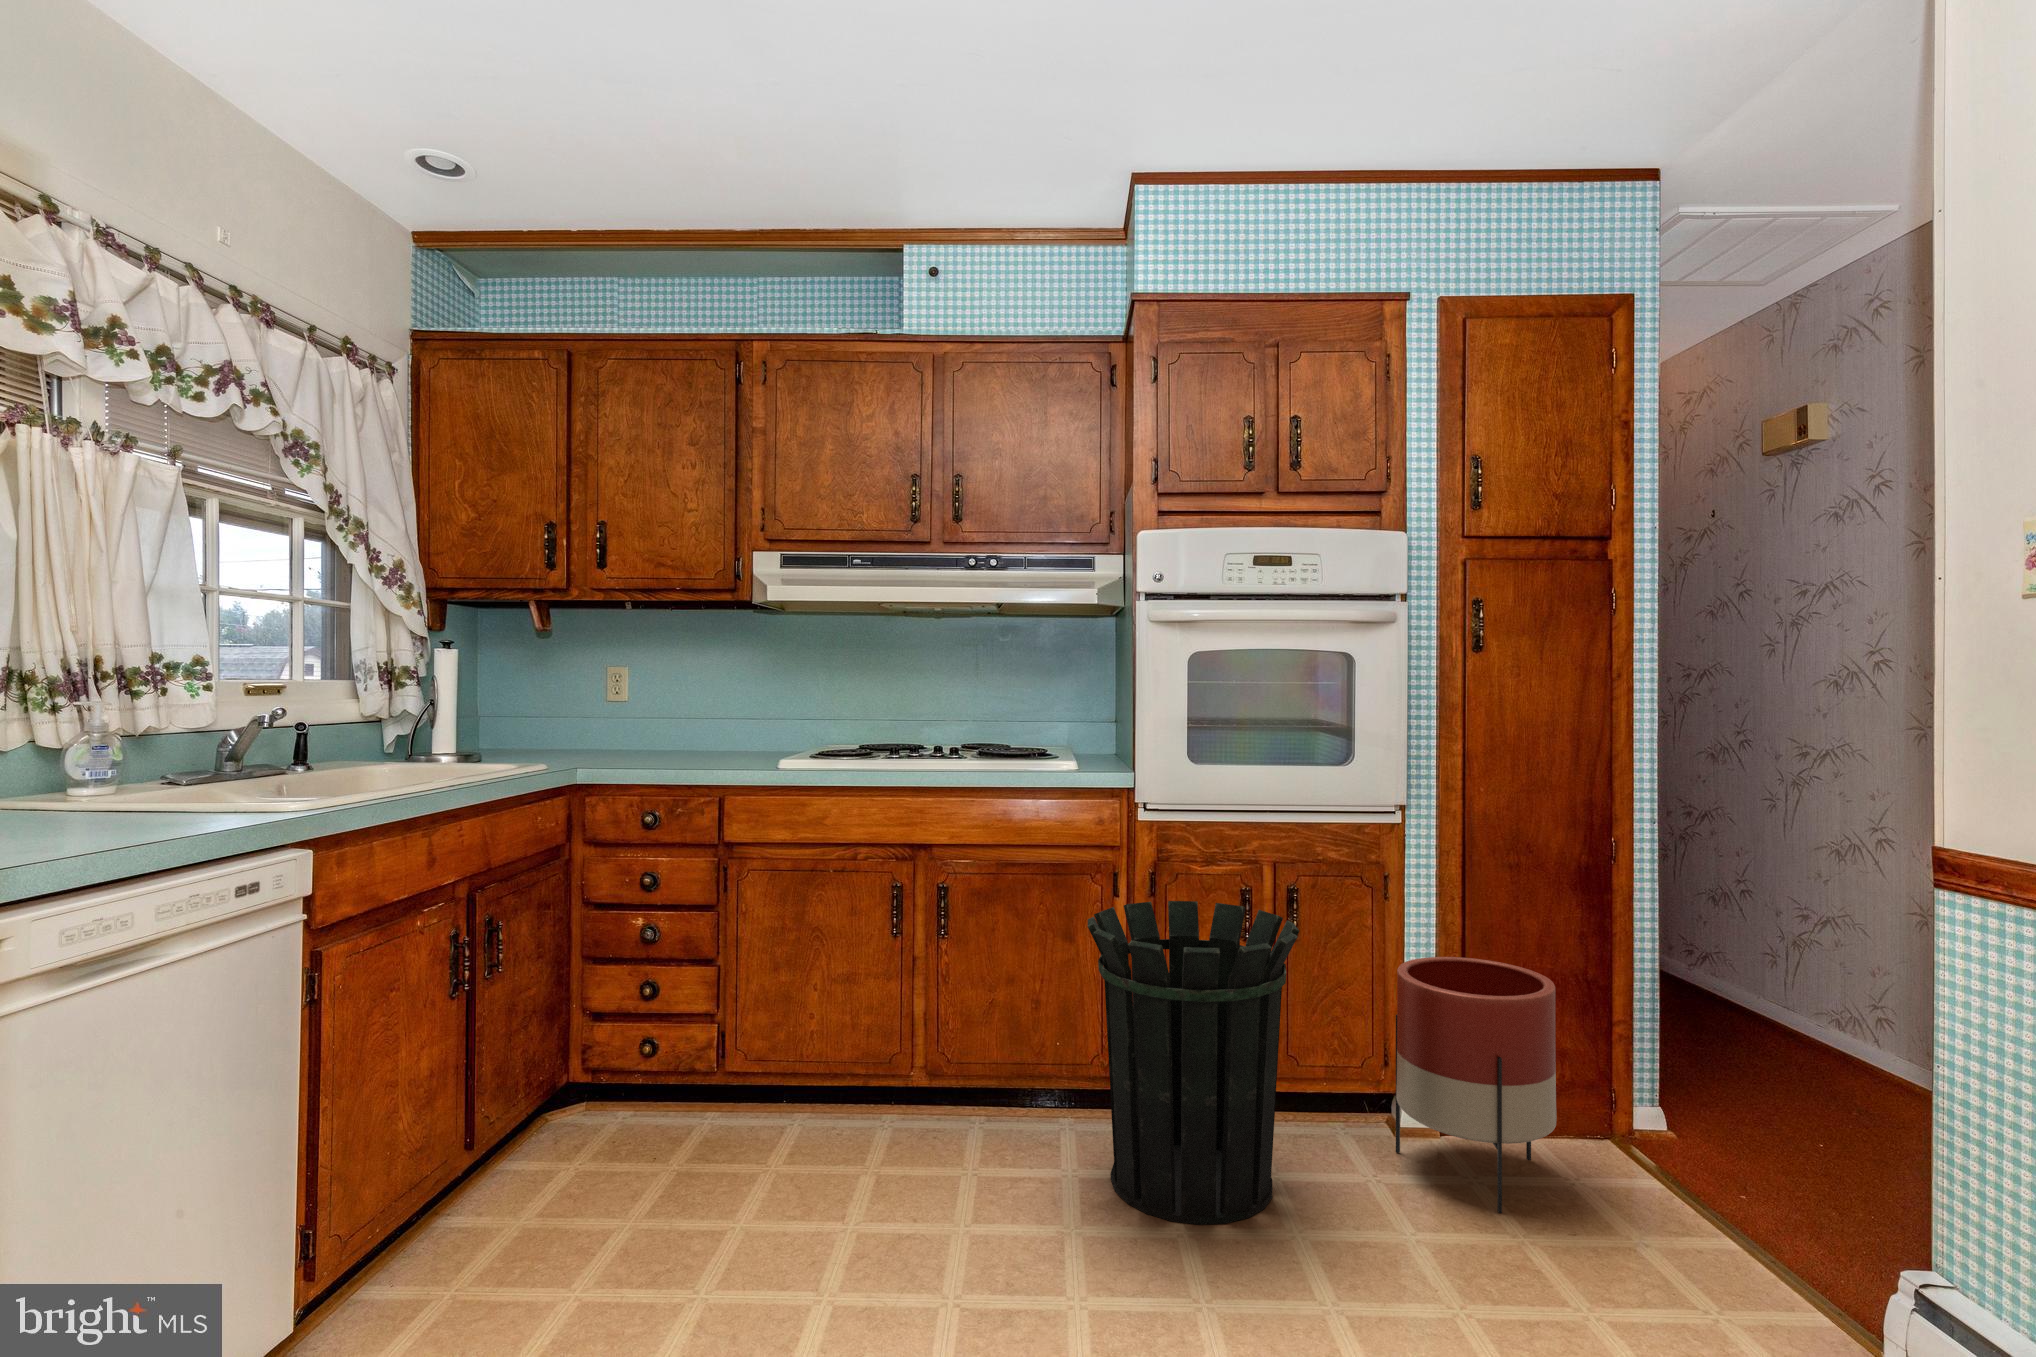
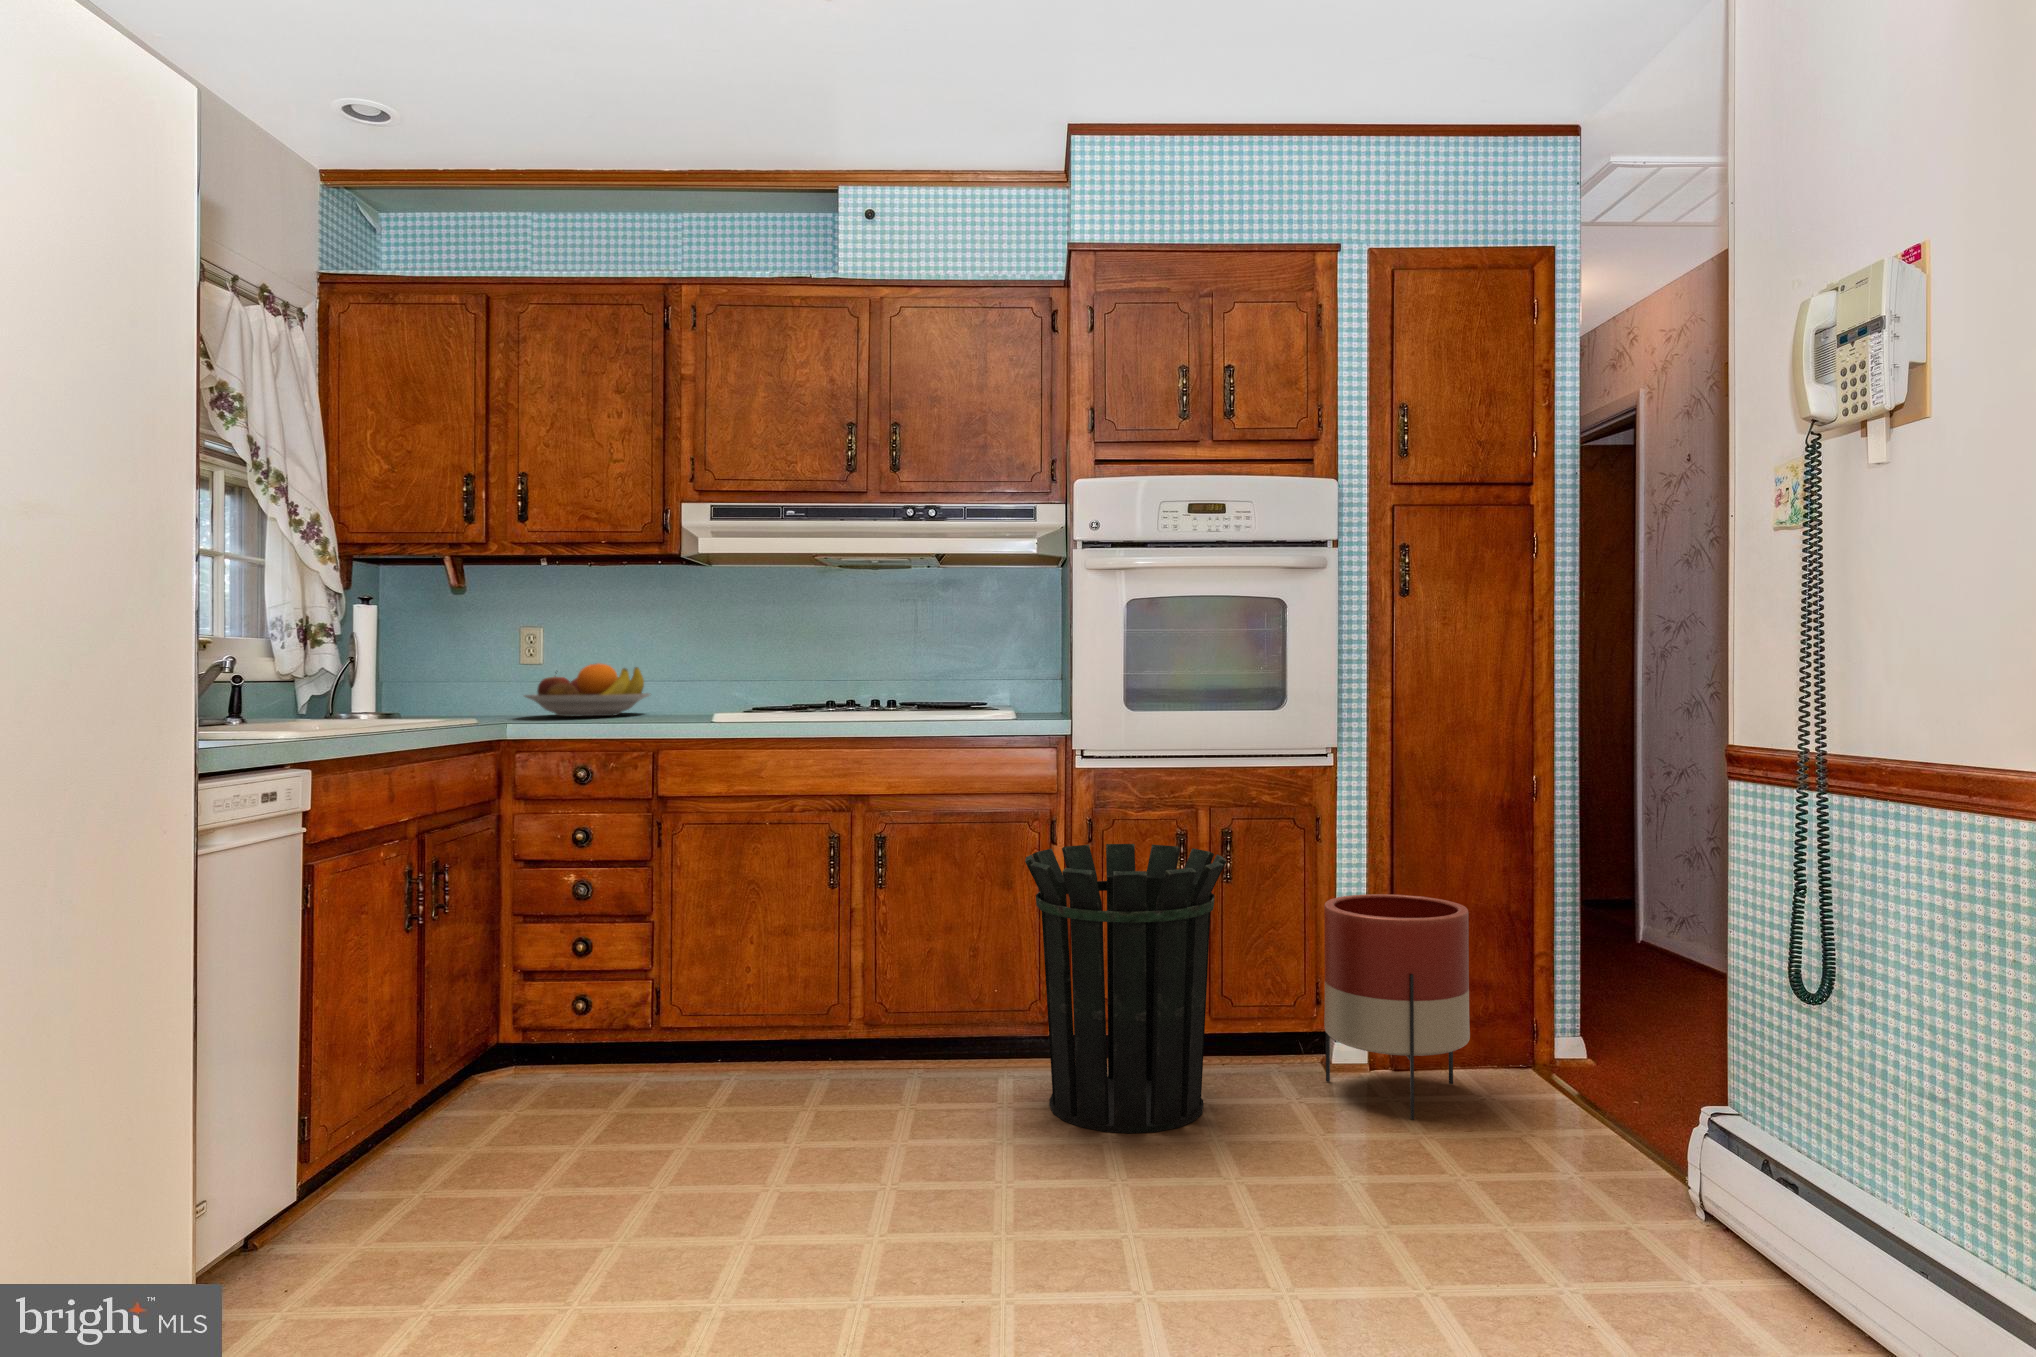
fruit bowl: none [597,707,722,759] -> present [524,664,650,717]

